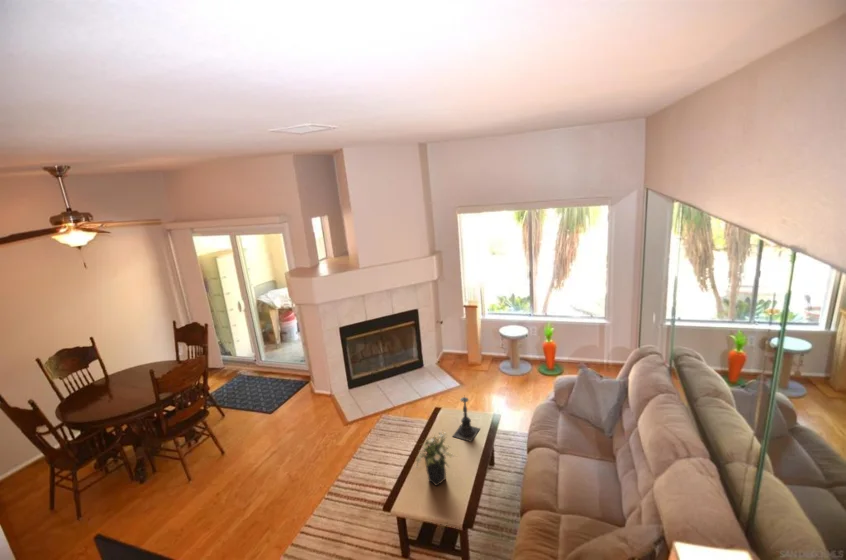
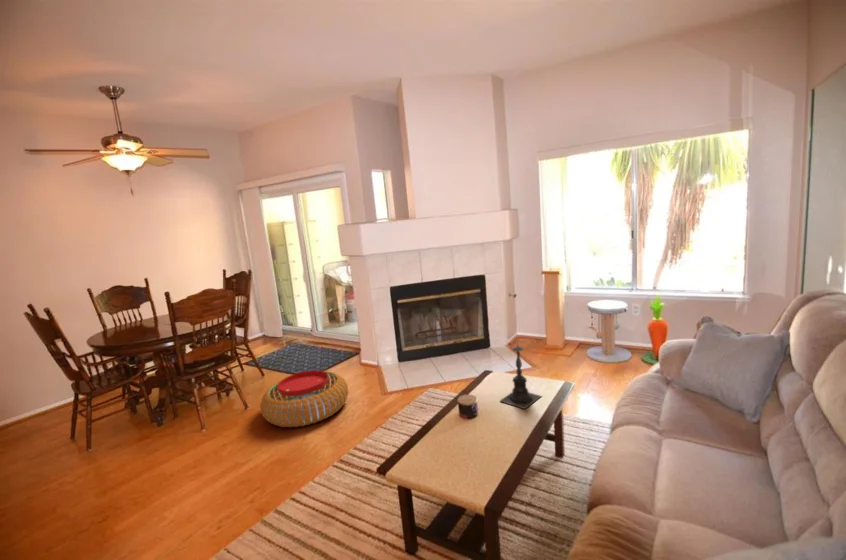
pouf: none [240,411,318,469] -> present [260,370,348,427]
flower arrangement: present [416,432,453,486] -> none [426,373,490,454]

